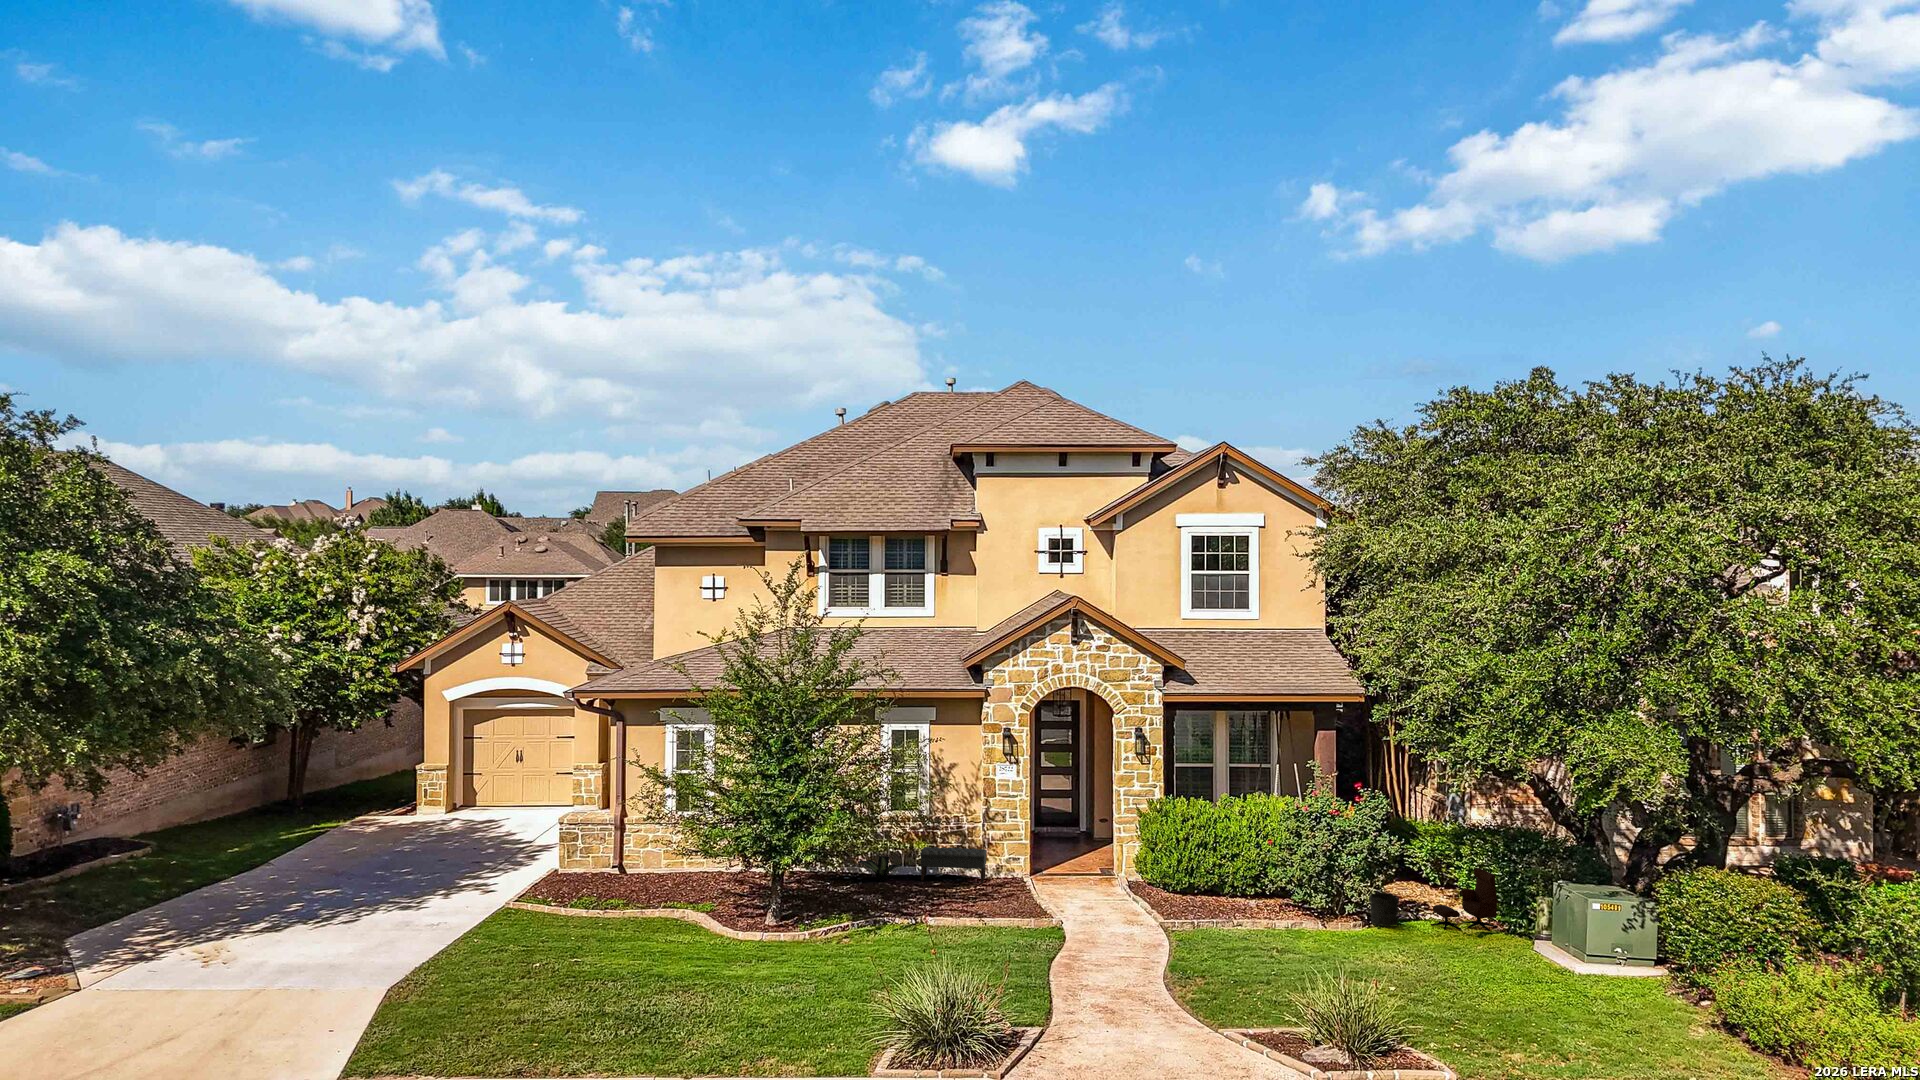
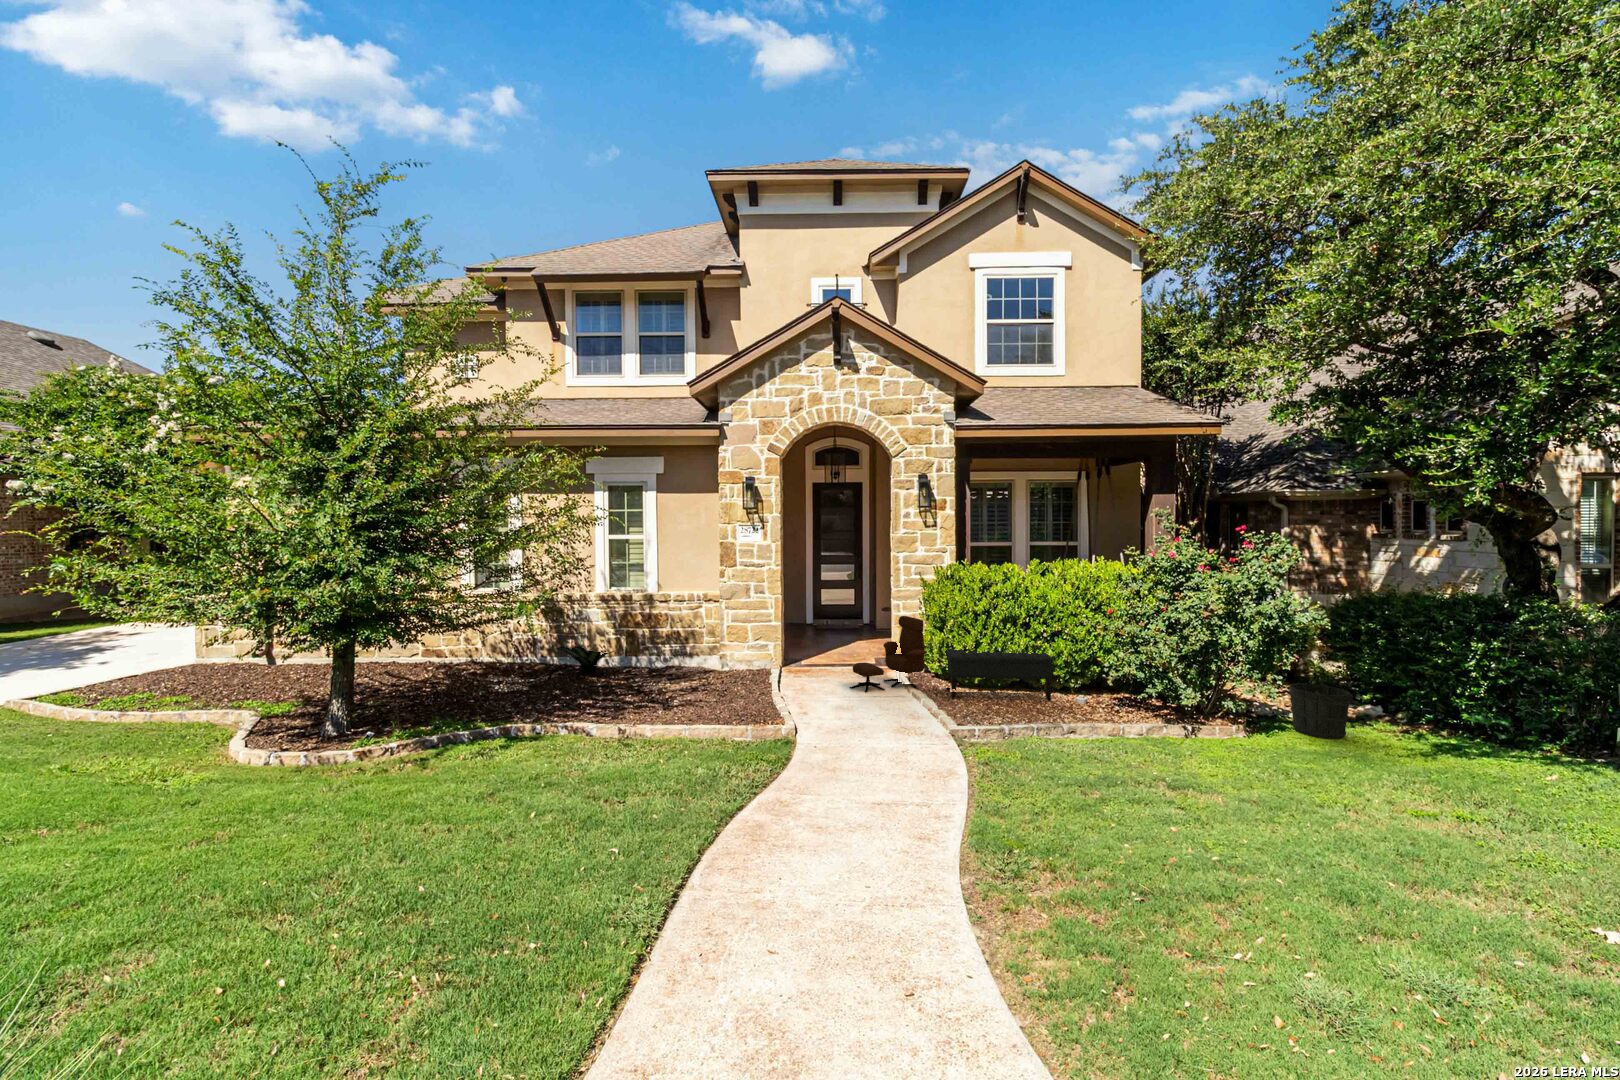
bench: present [920,847,987,883] -> present [945,649,1053,701]
lounge chair: present [1431,868,1499,931] -> present [850,616,927,692]

